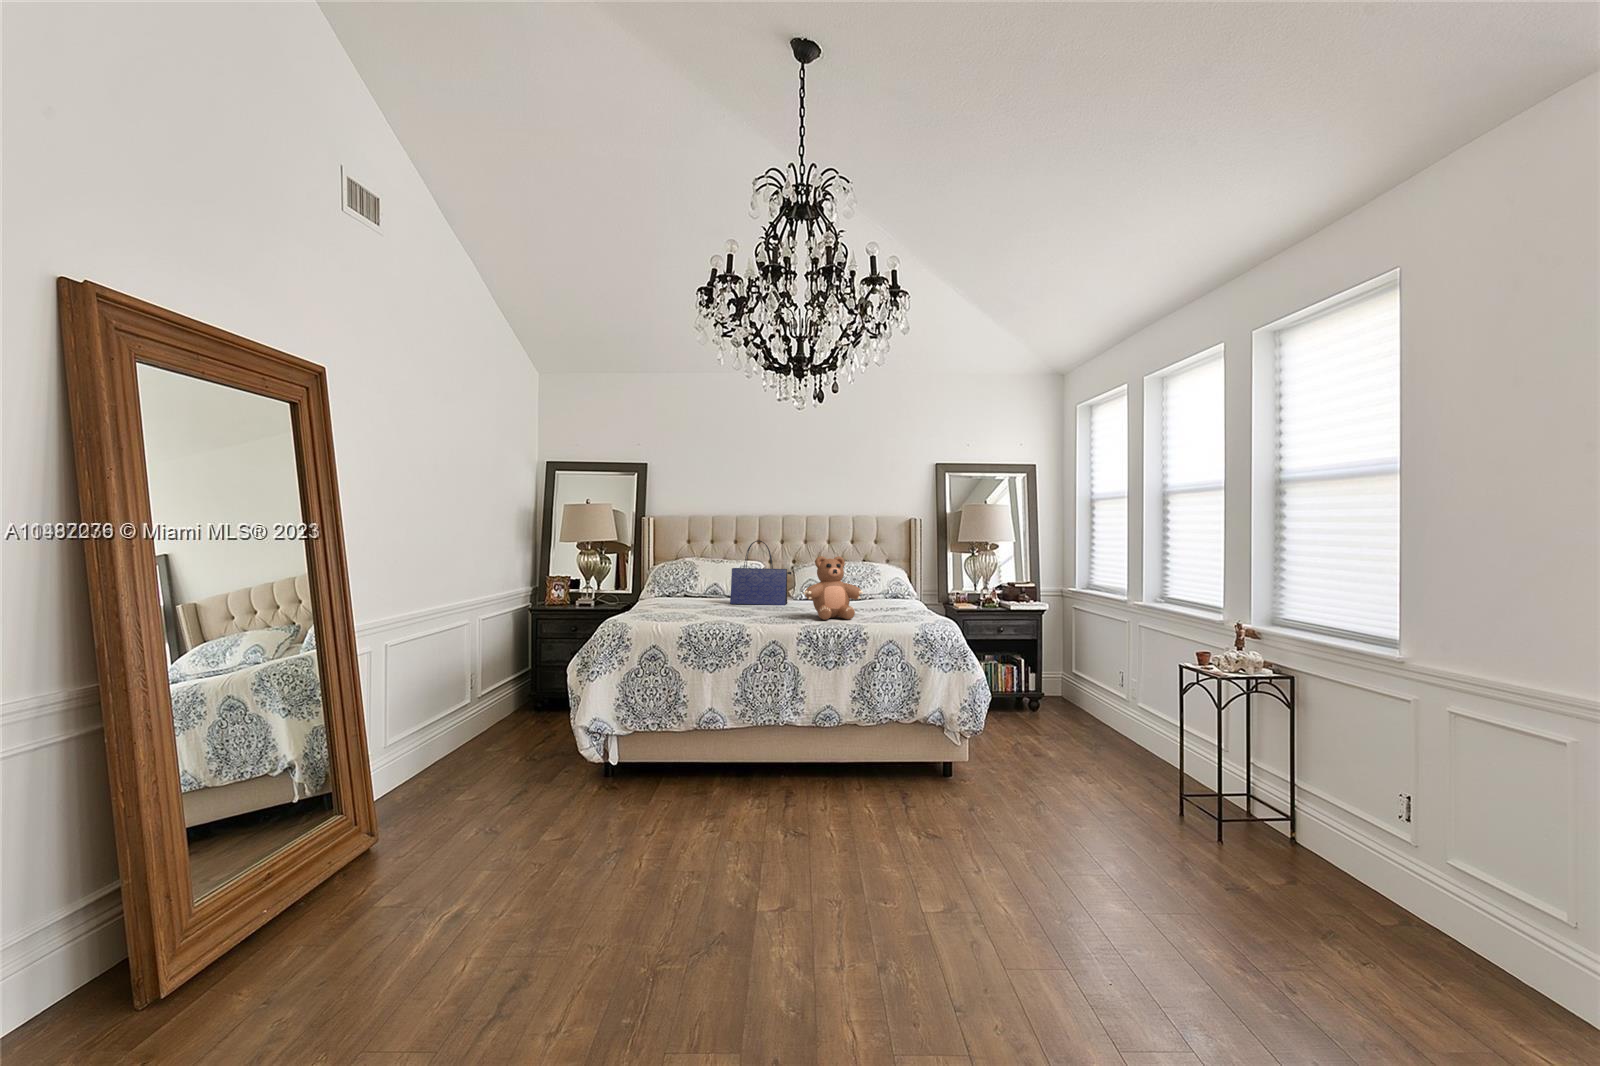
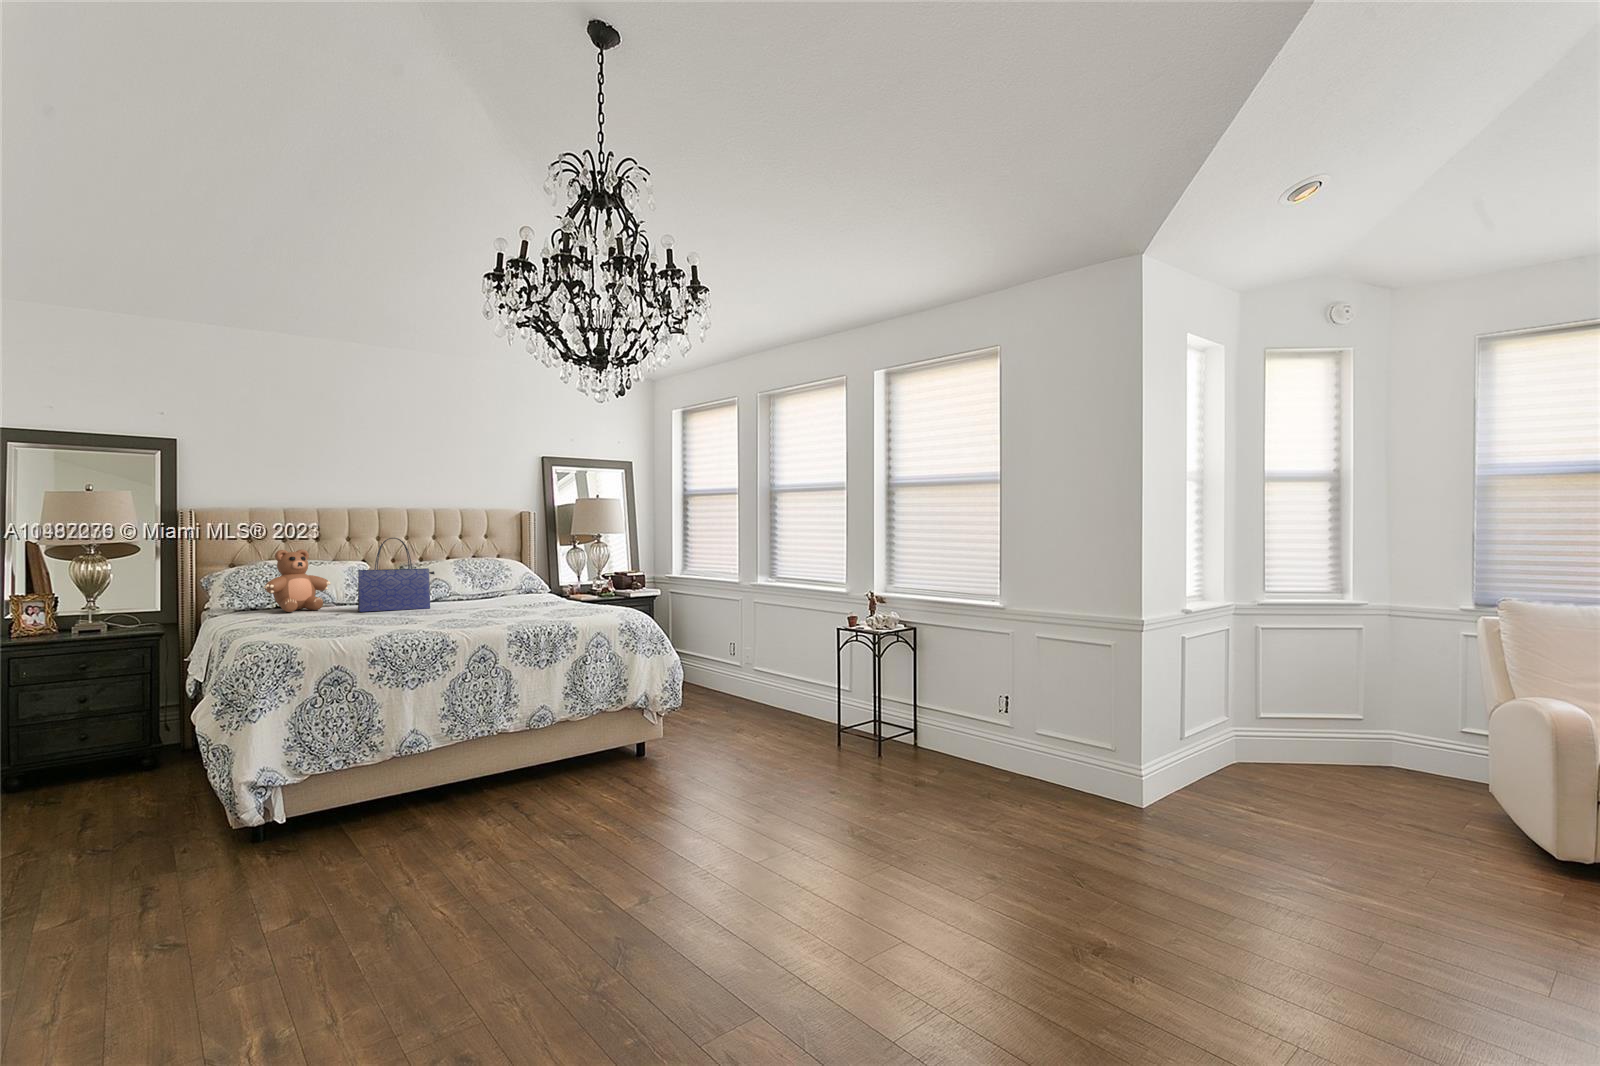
teddy bear: present [803,556,863,620] -> present [263,549,331,612]

